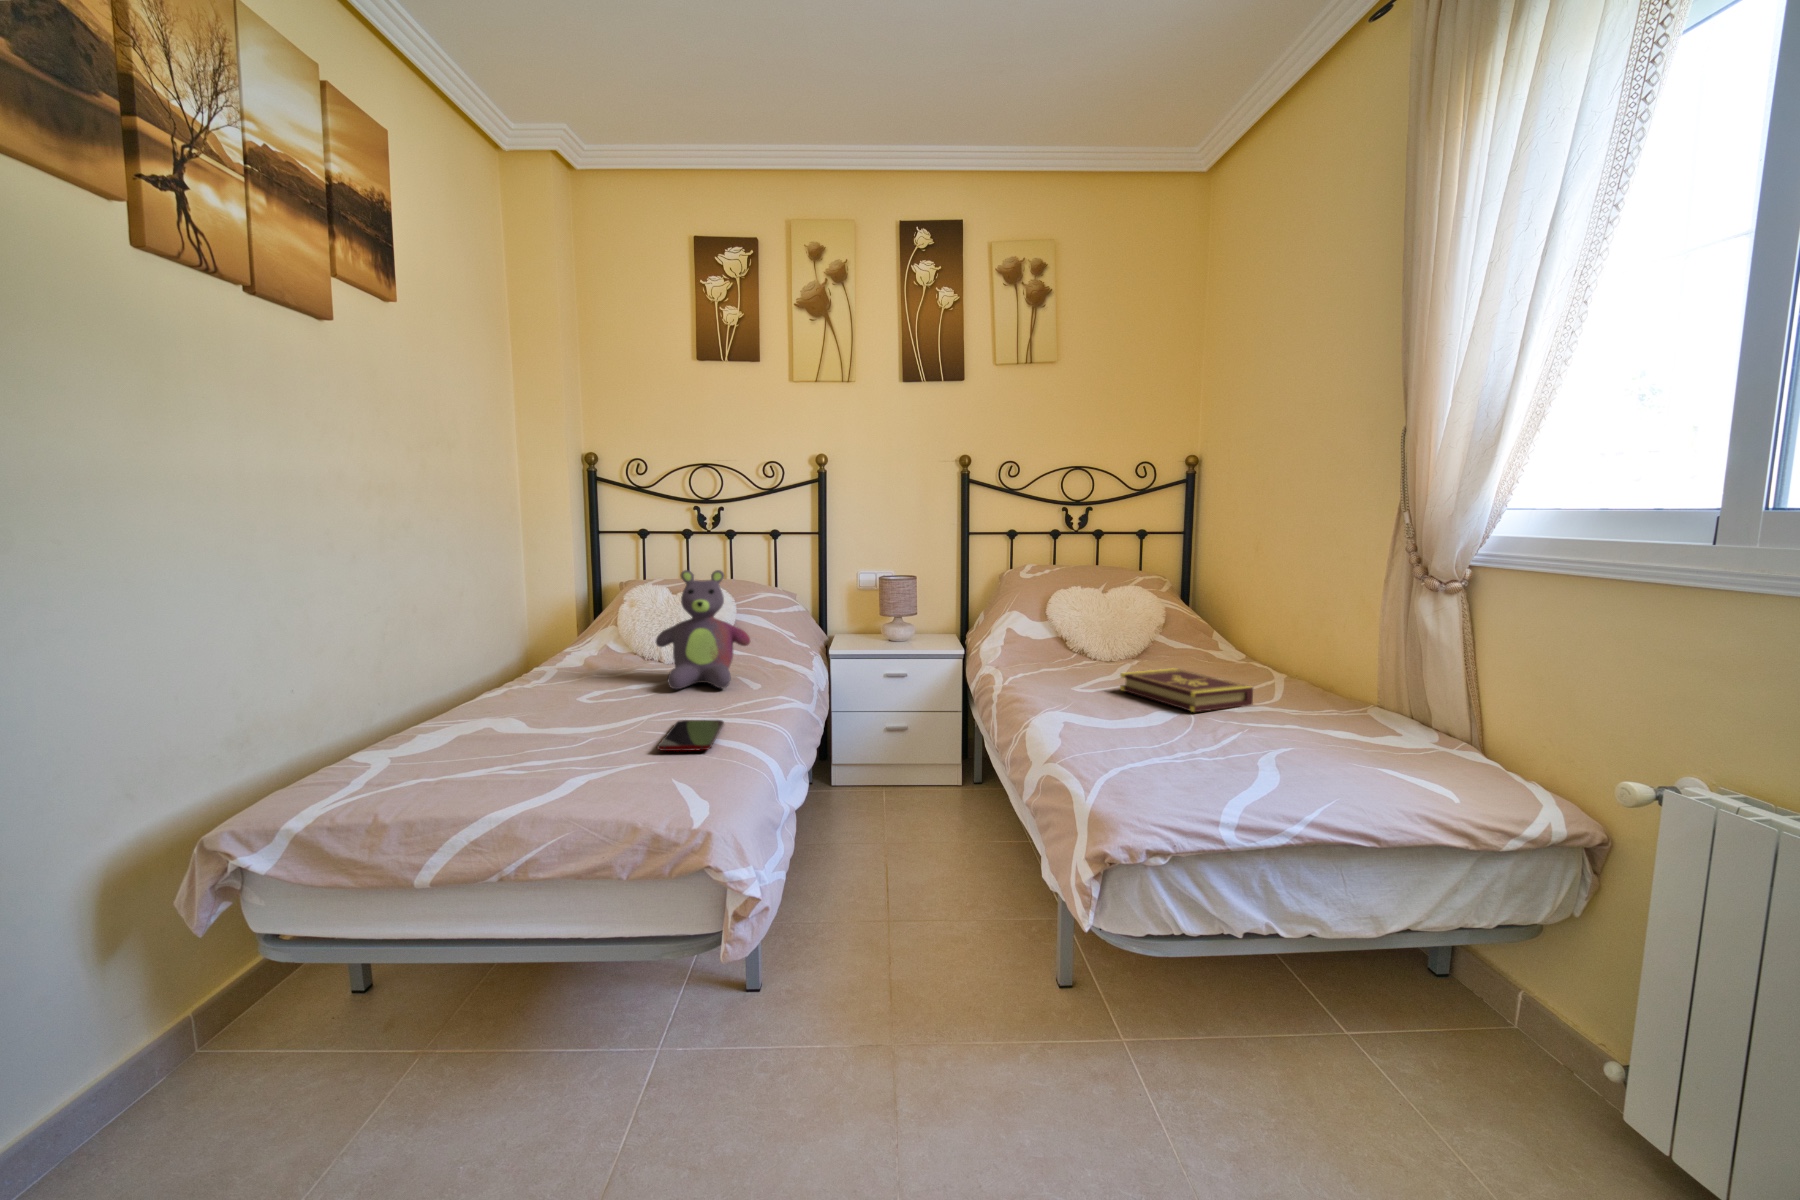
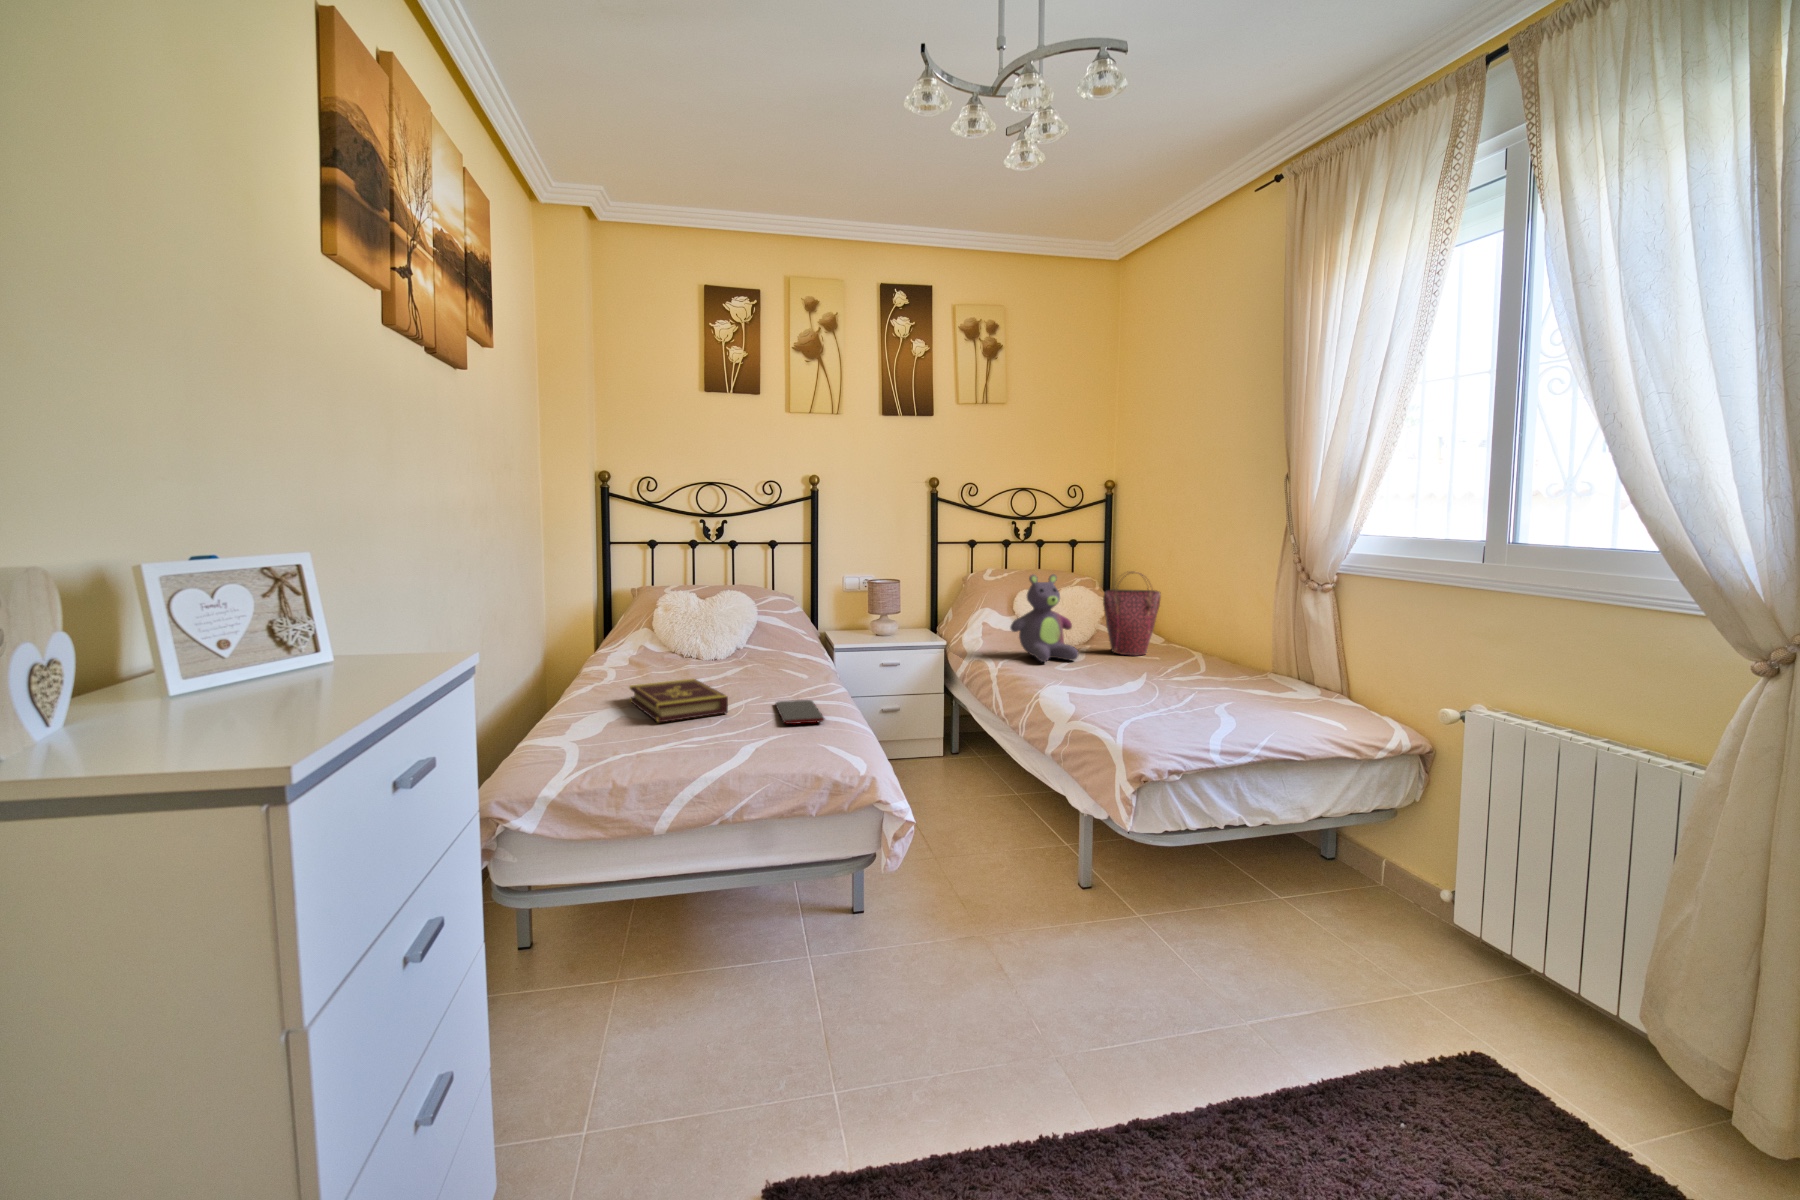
handbag: none [1153,566,1231,677] -> present [1103,571,1161,655]
stuffed bear: present [656,570,750,689] -> present [1010,574,1078,662]
book: present [1120,668,1253,712] -> present [630,679,728,722]

